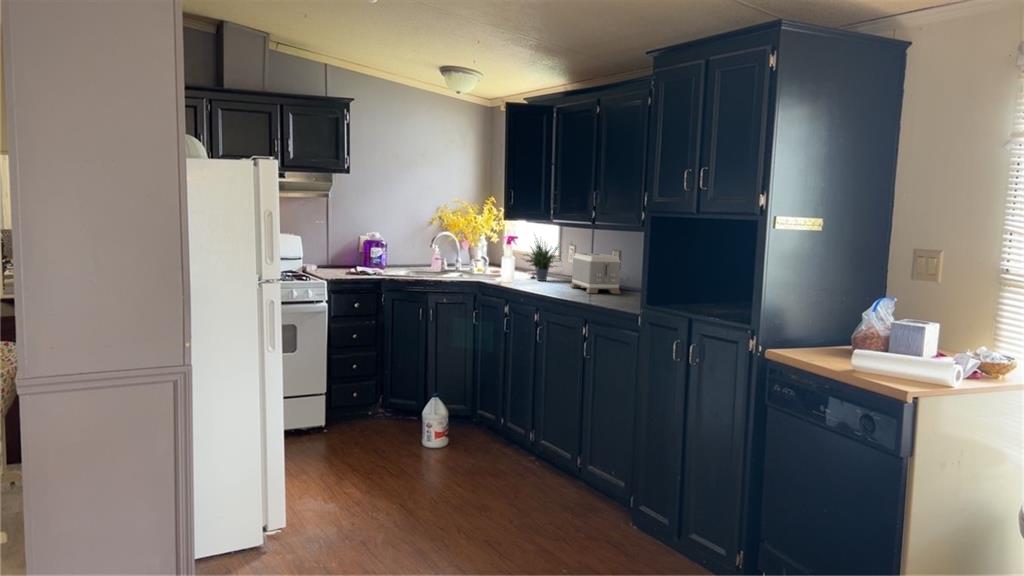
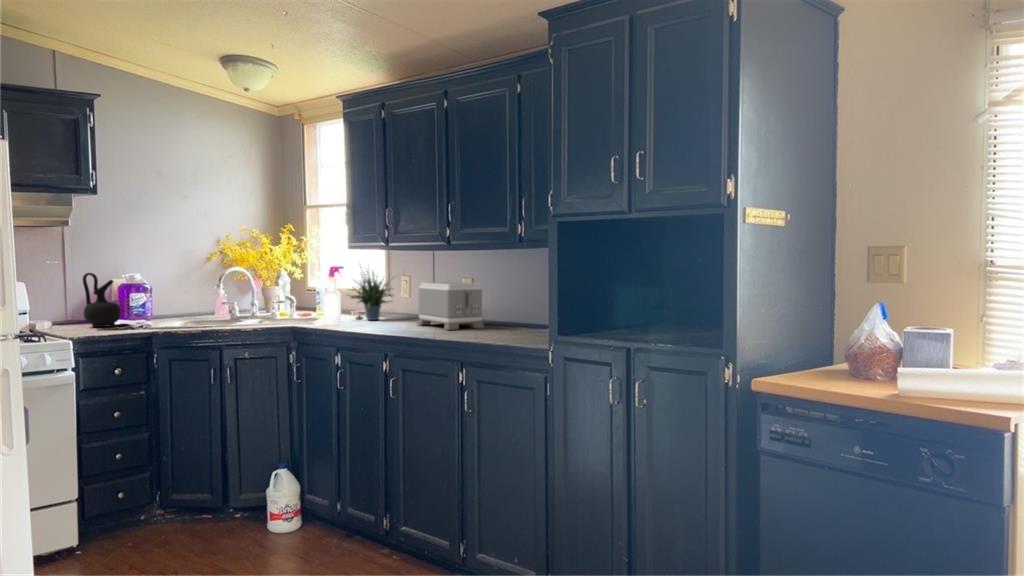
ceramic jug: none [339,231,363,272] -> present [83,273,121,327]

